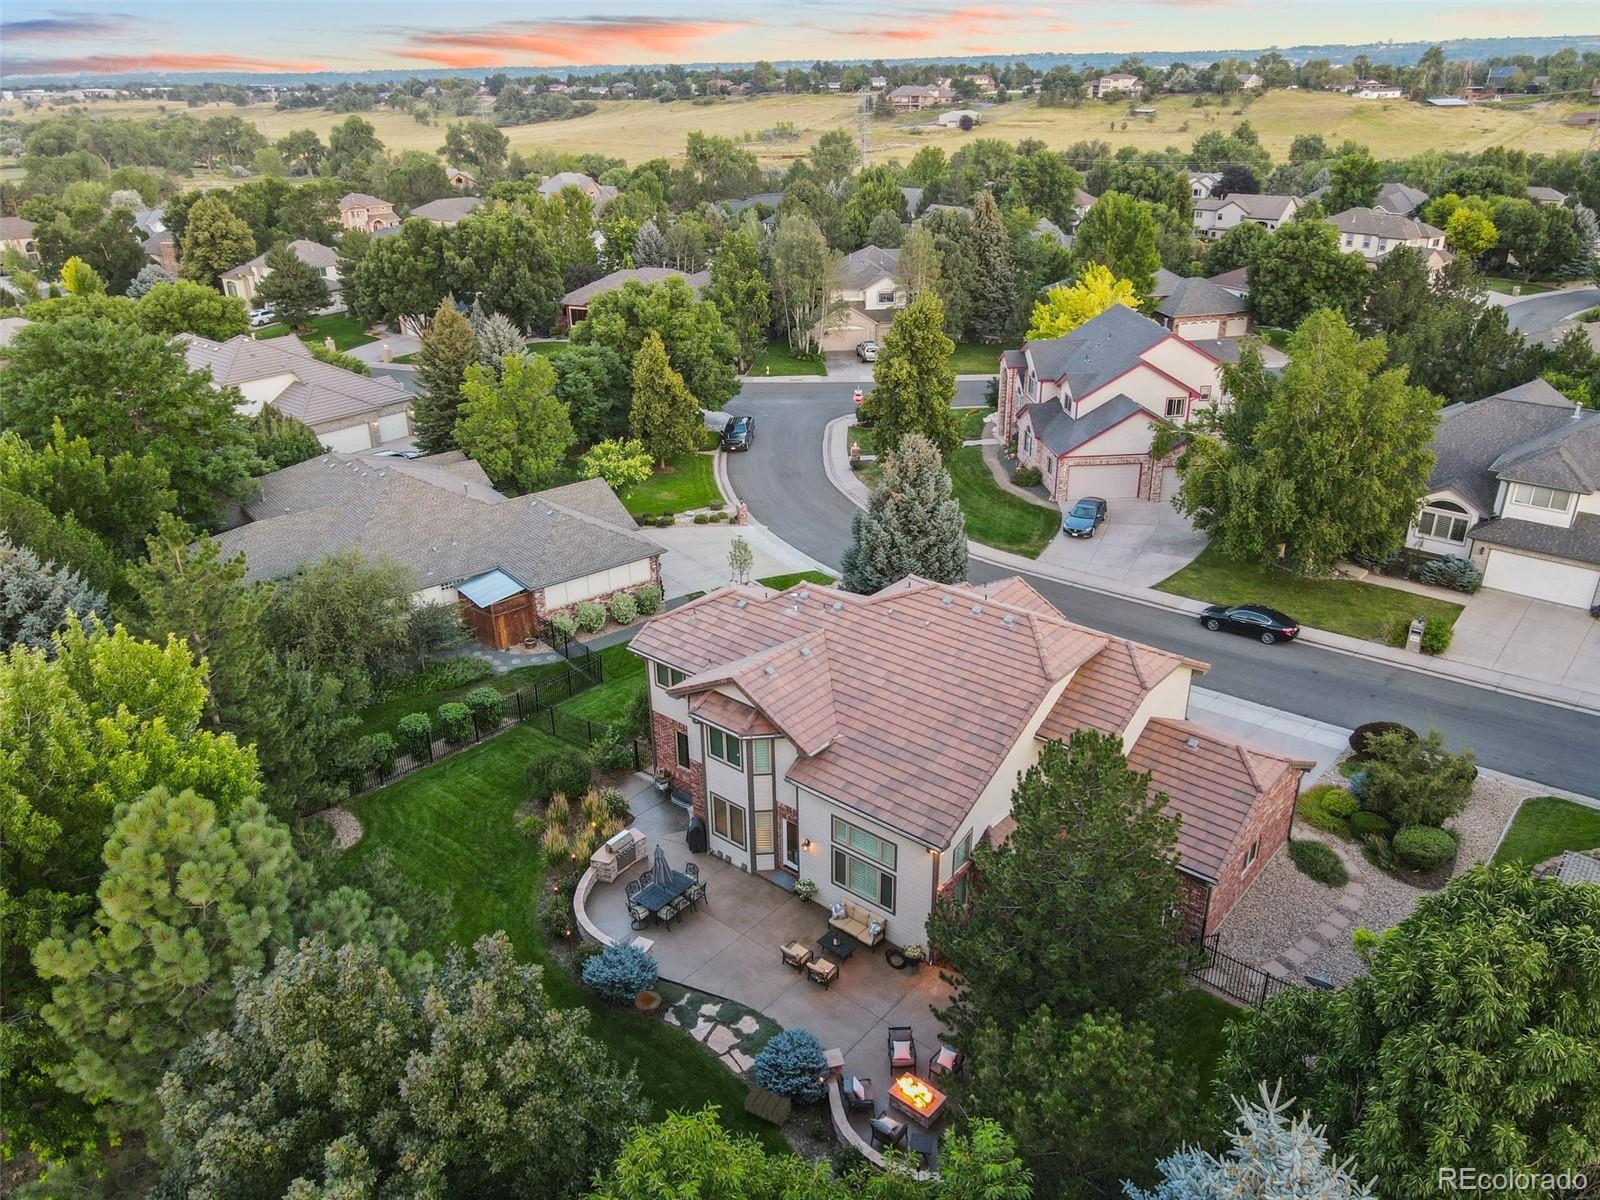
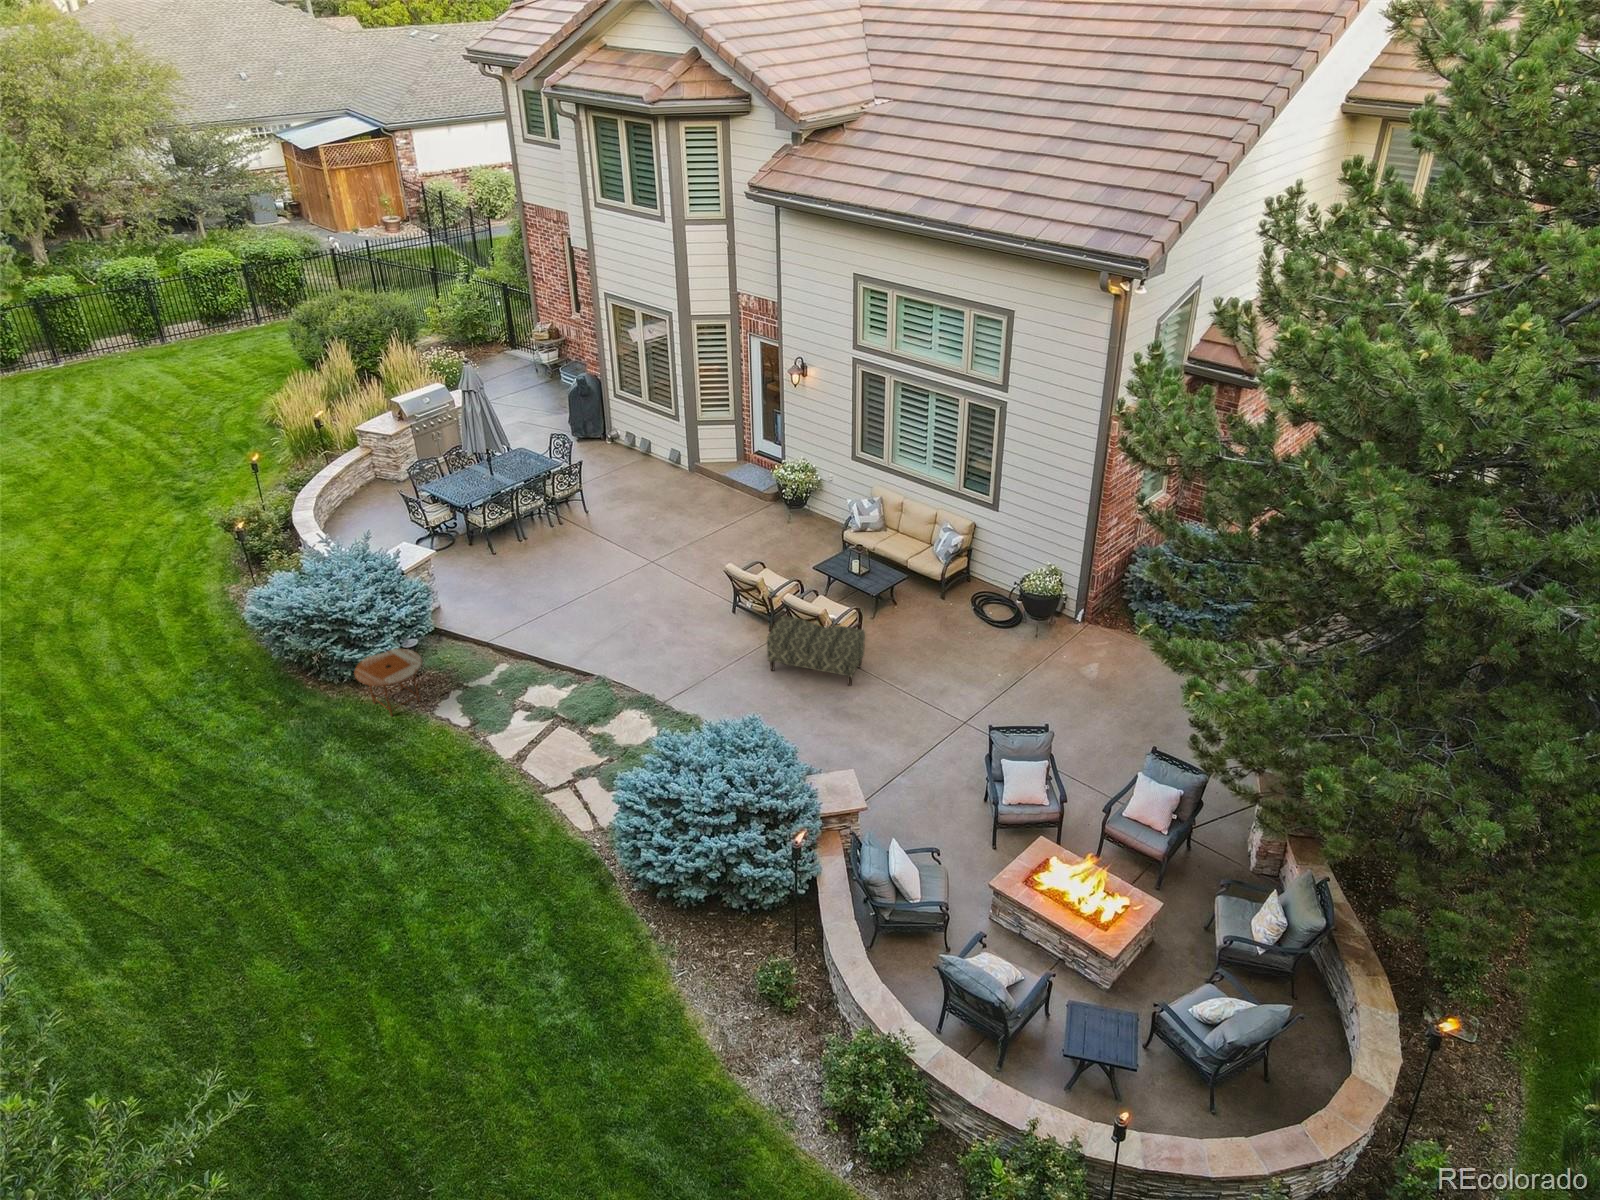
bench: present [744,1086,791,1128] -> present [767,616,865,686]

